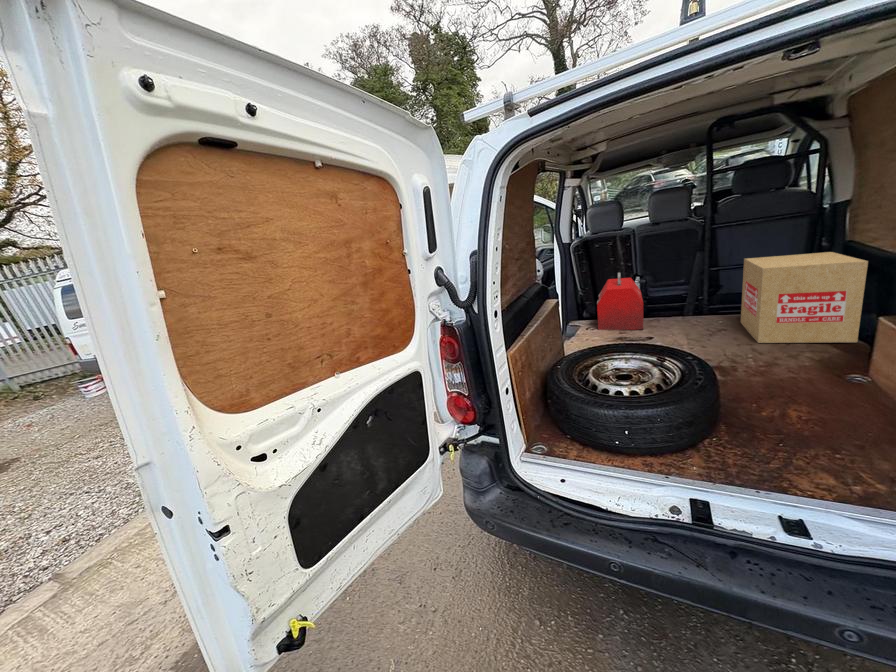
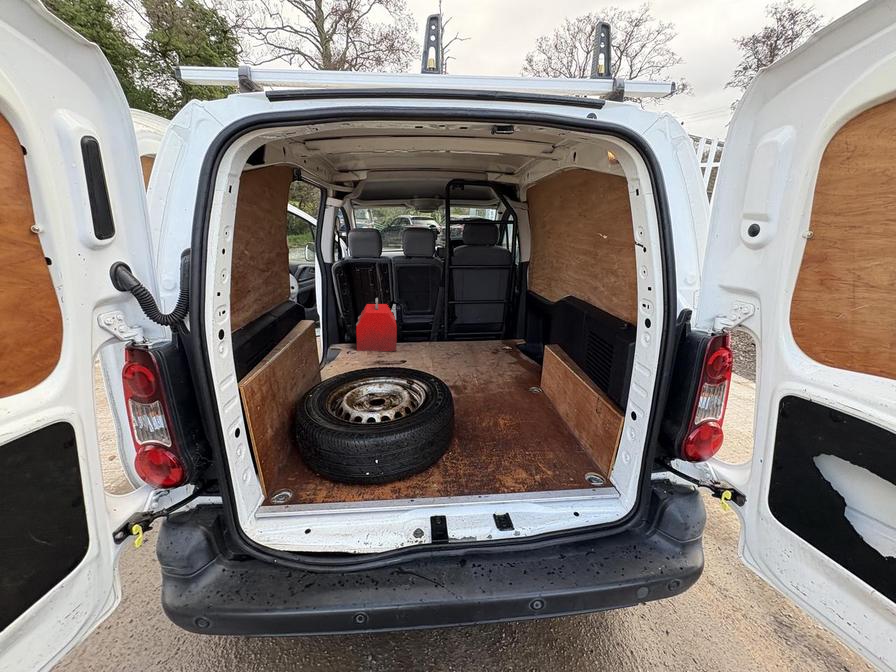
cardboard box: present [741,252,868,343] -> none [467,296,542,363]

